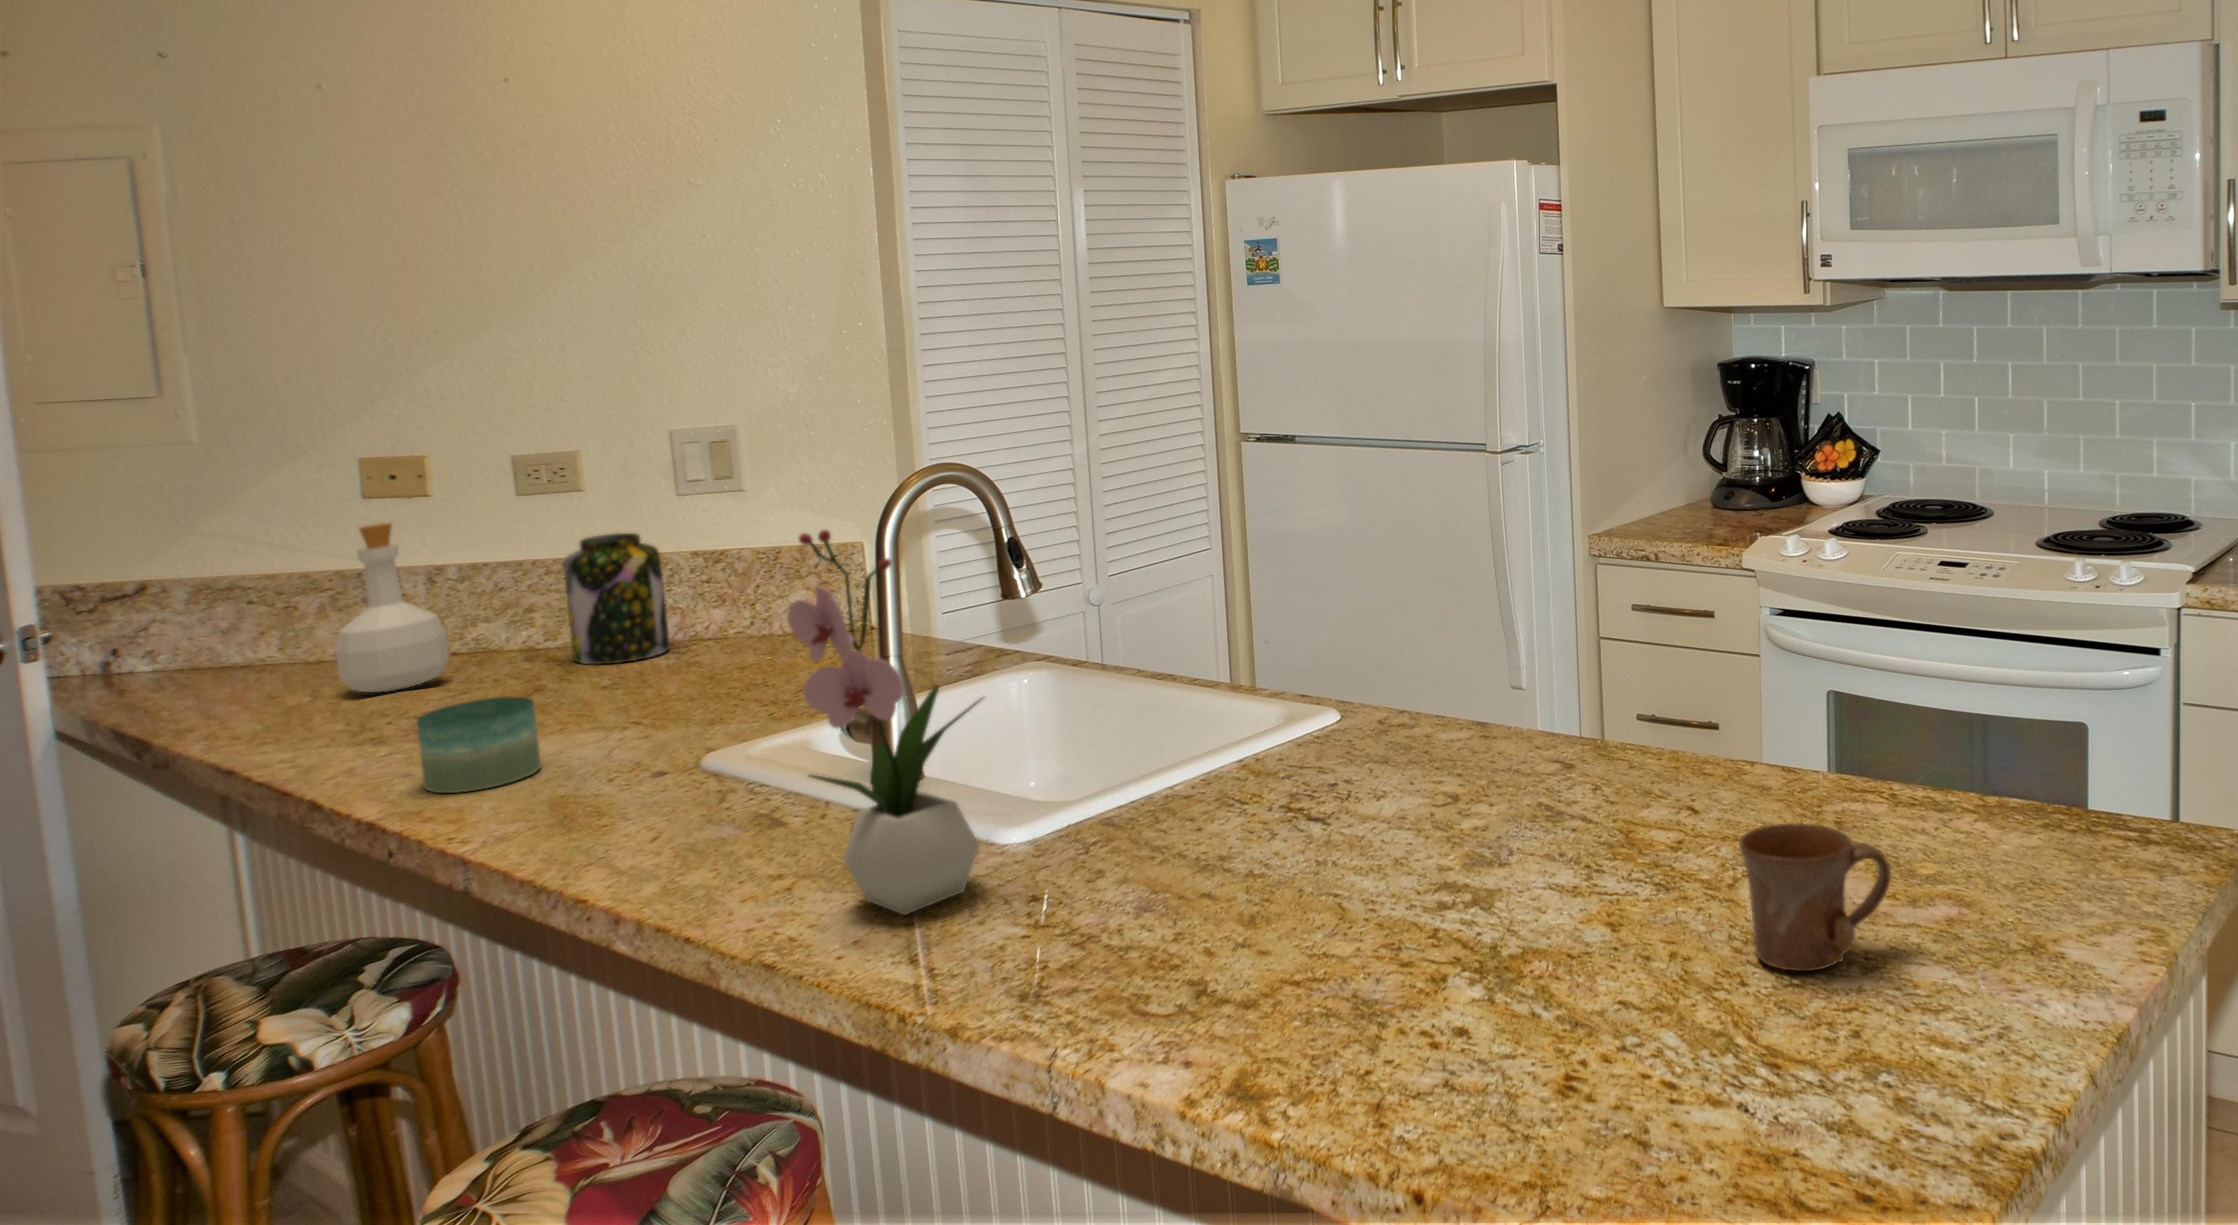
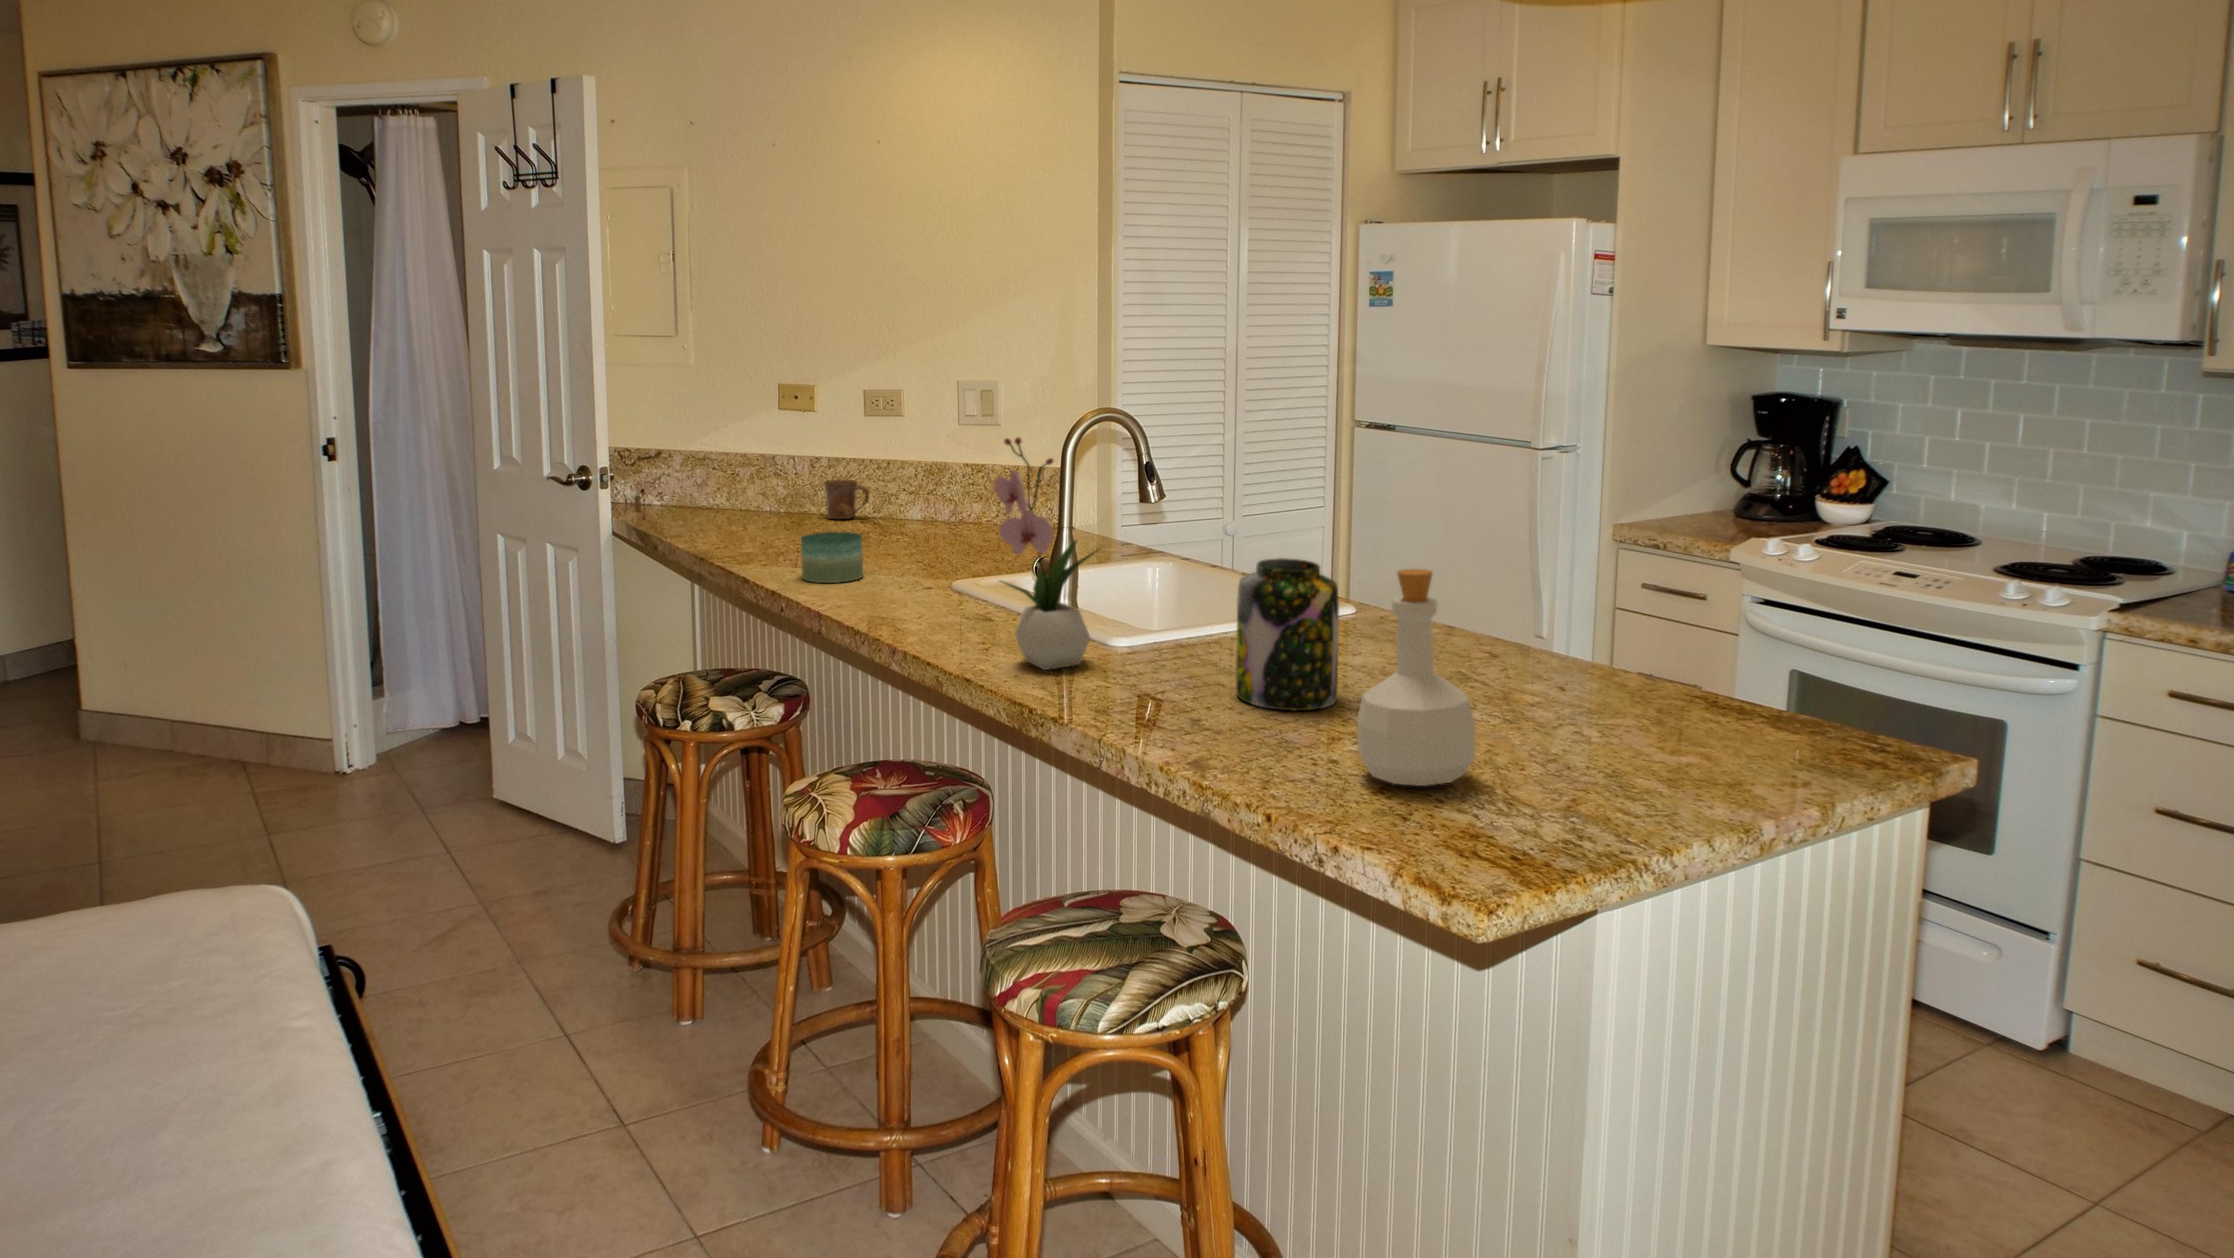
bottle: present [336,523,449,692] -> present [1357,569,1475,786]
jar: present [564,533,670,664] -> present [1236,558,1339,711]
mug: present [1739,823,1891,971] -> present [824,480,870,519]

